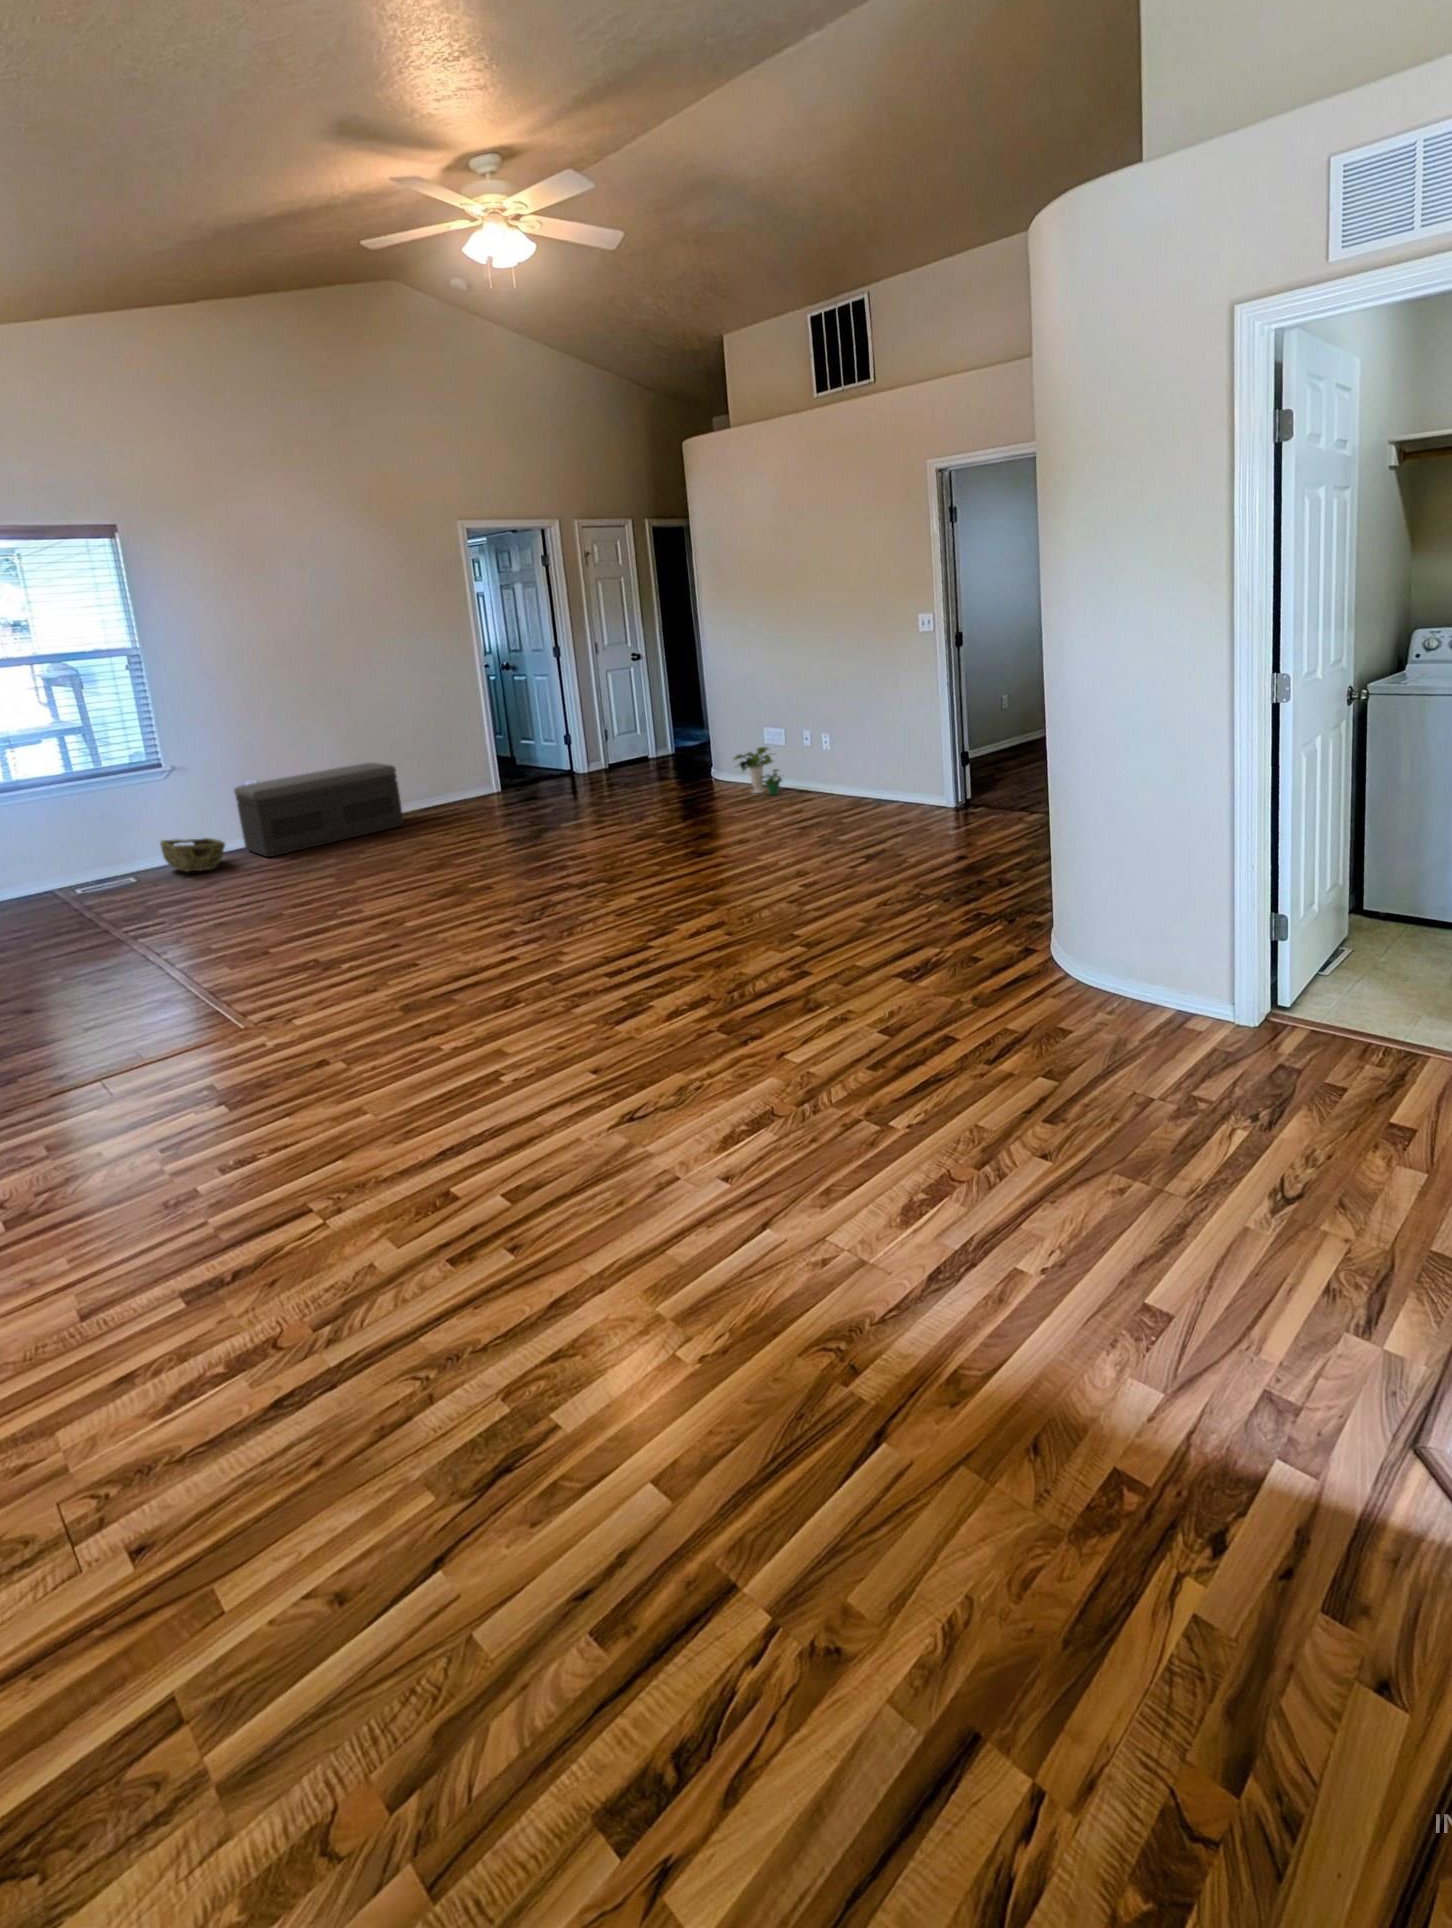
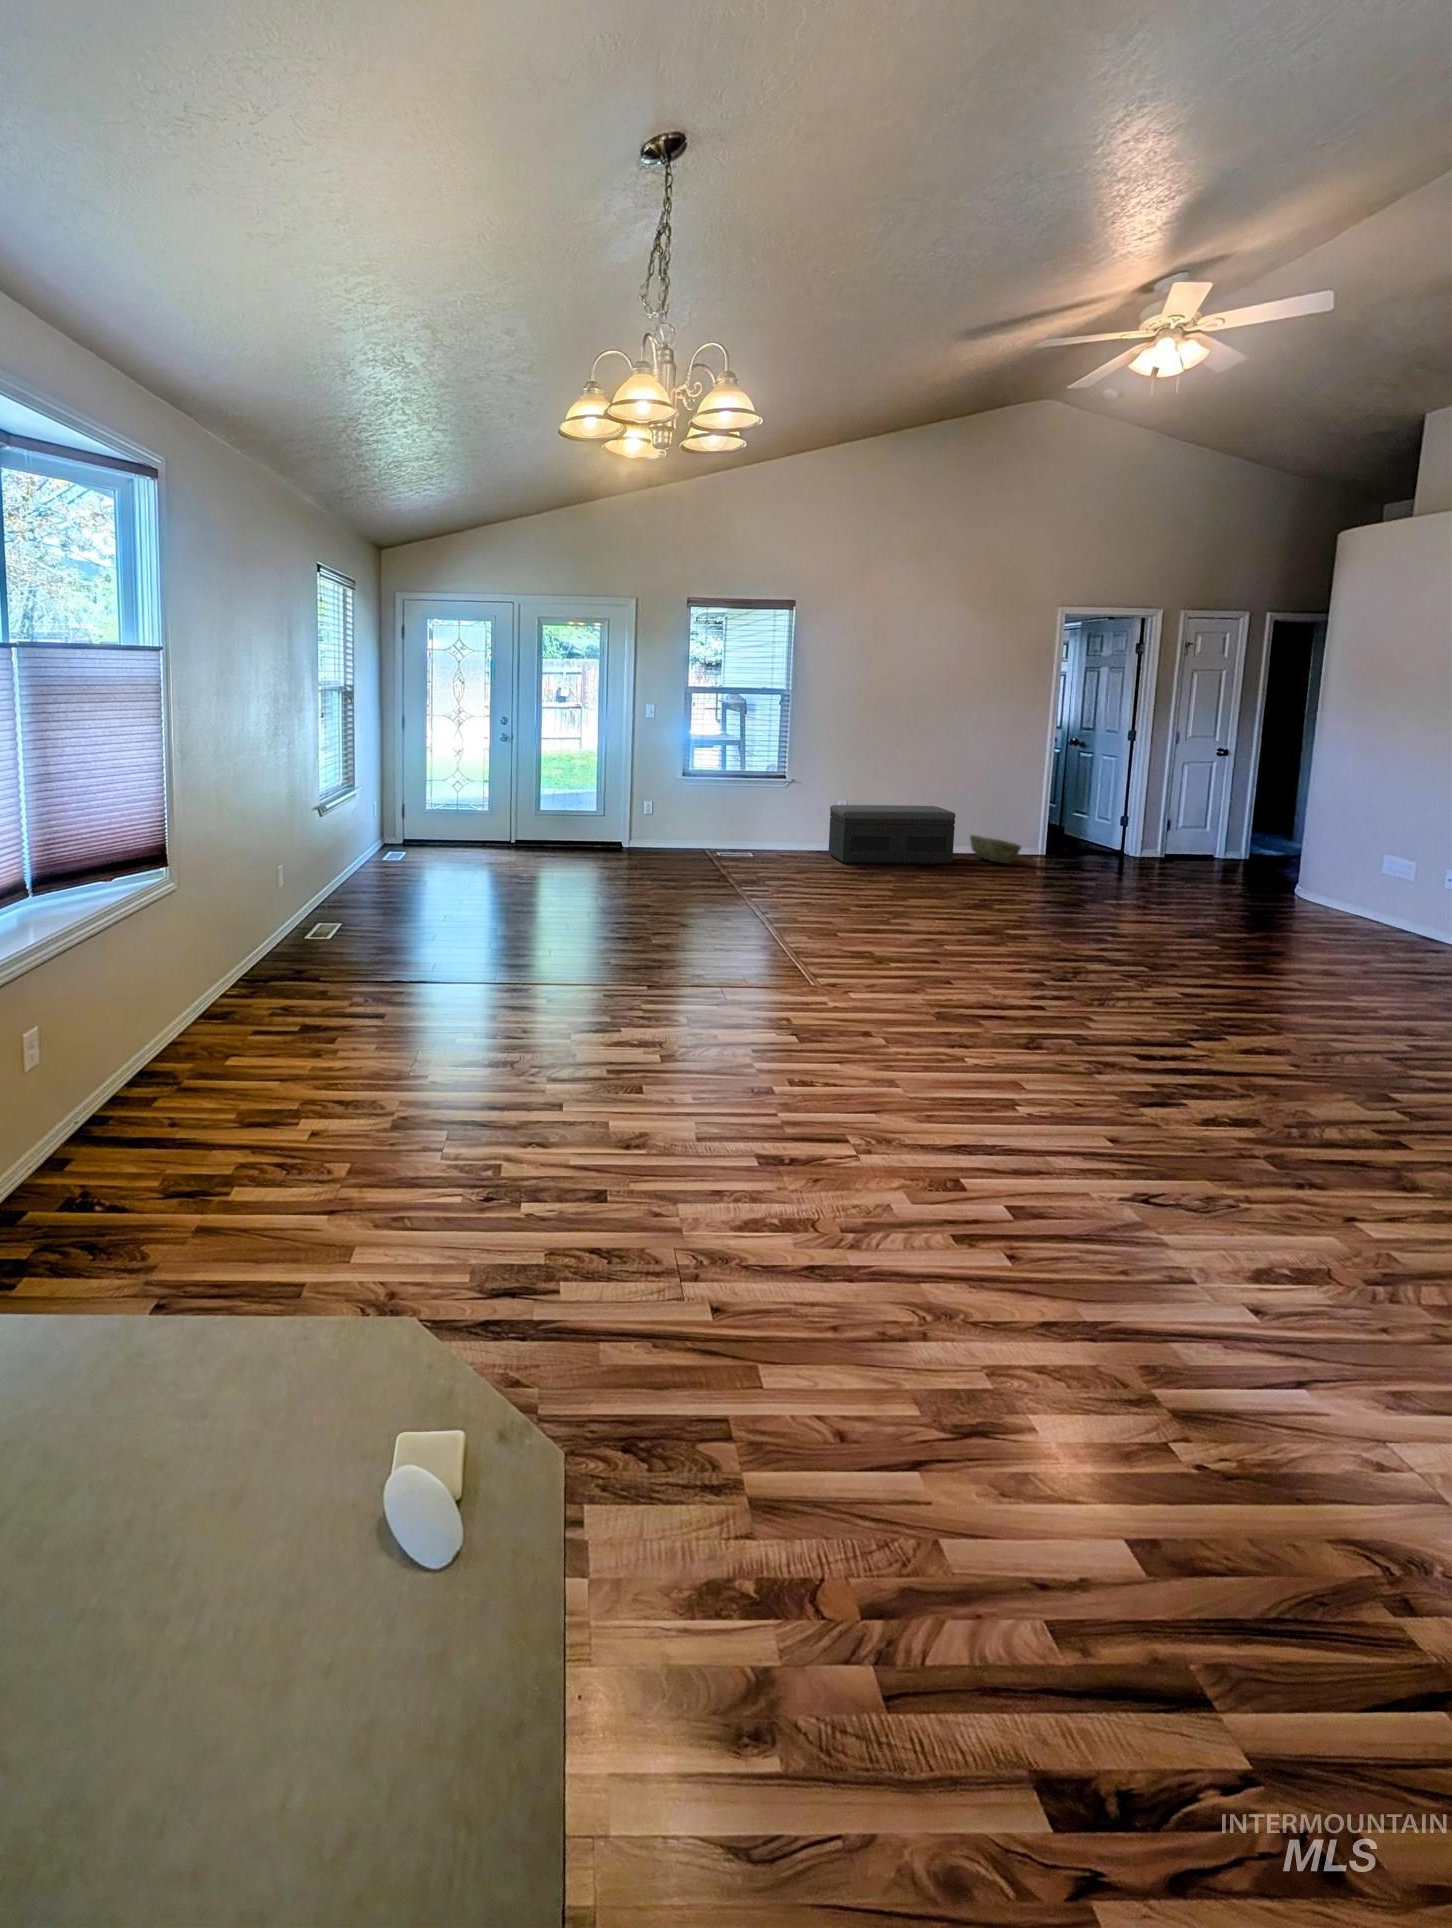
potted plant: present [734,747,782,795] -> none [1330,873,1407,931]
woven basket: present [160,838,225,871] -> present [970,835,1021,863]

